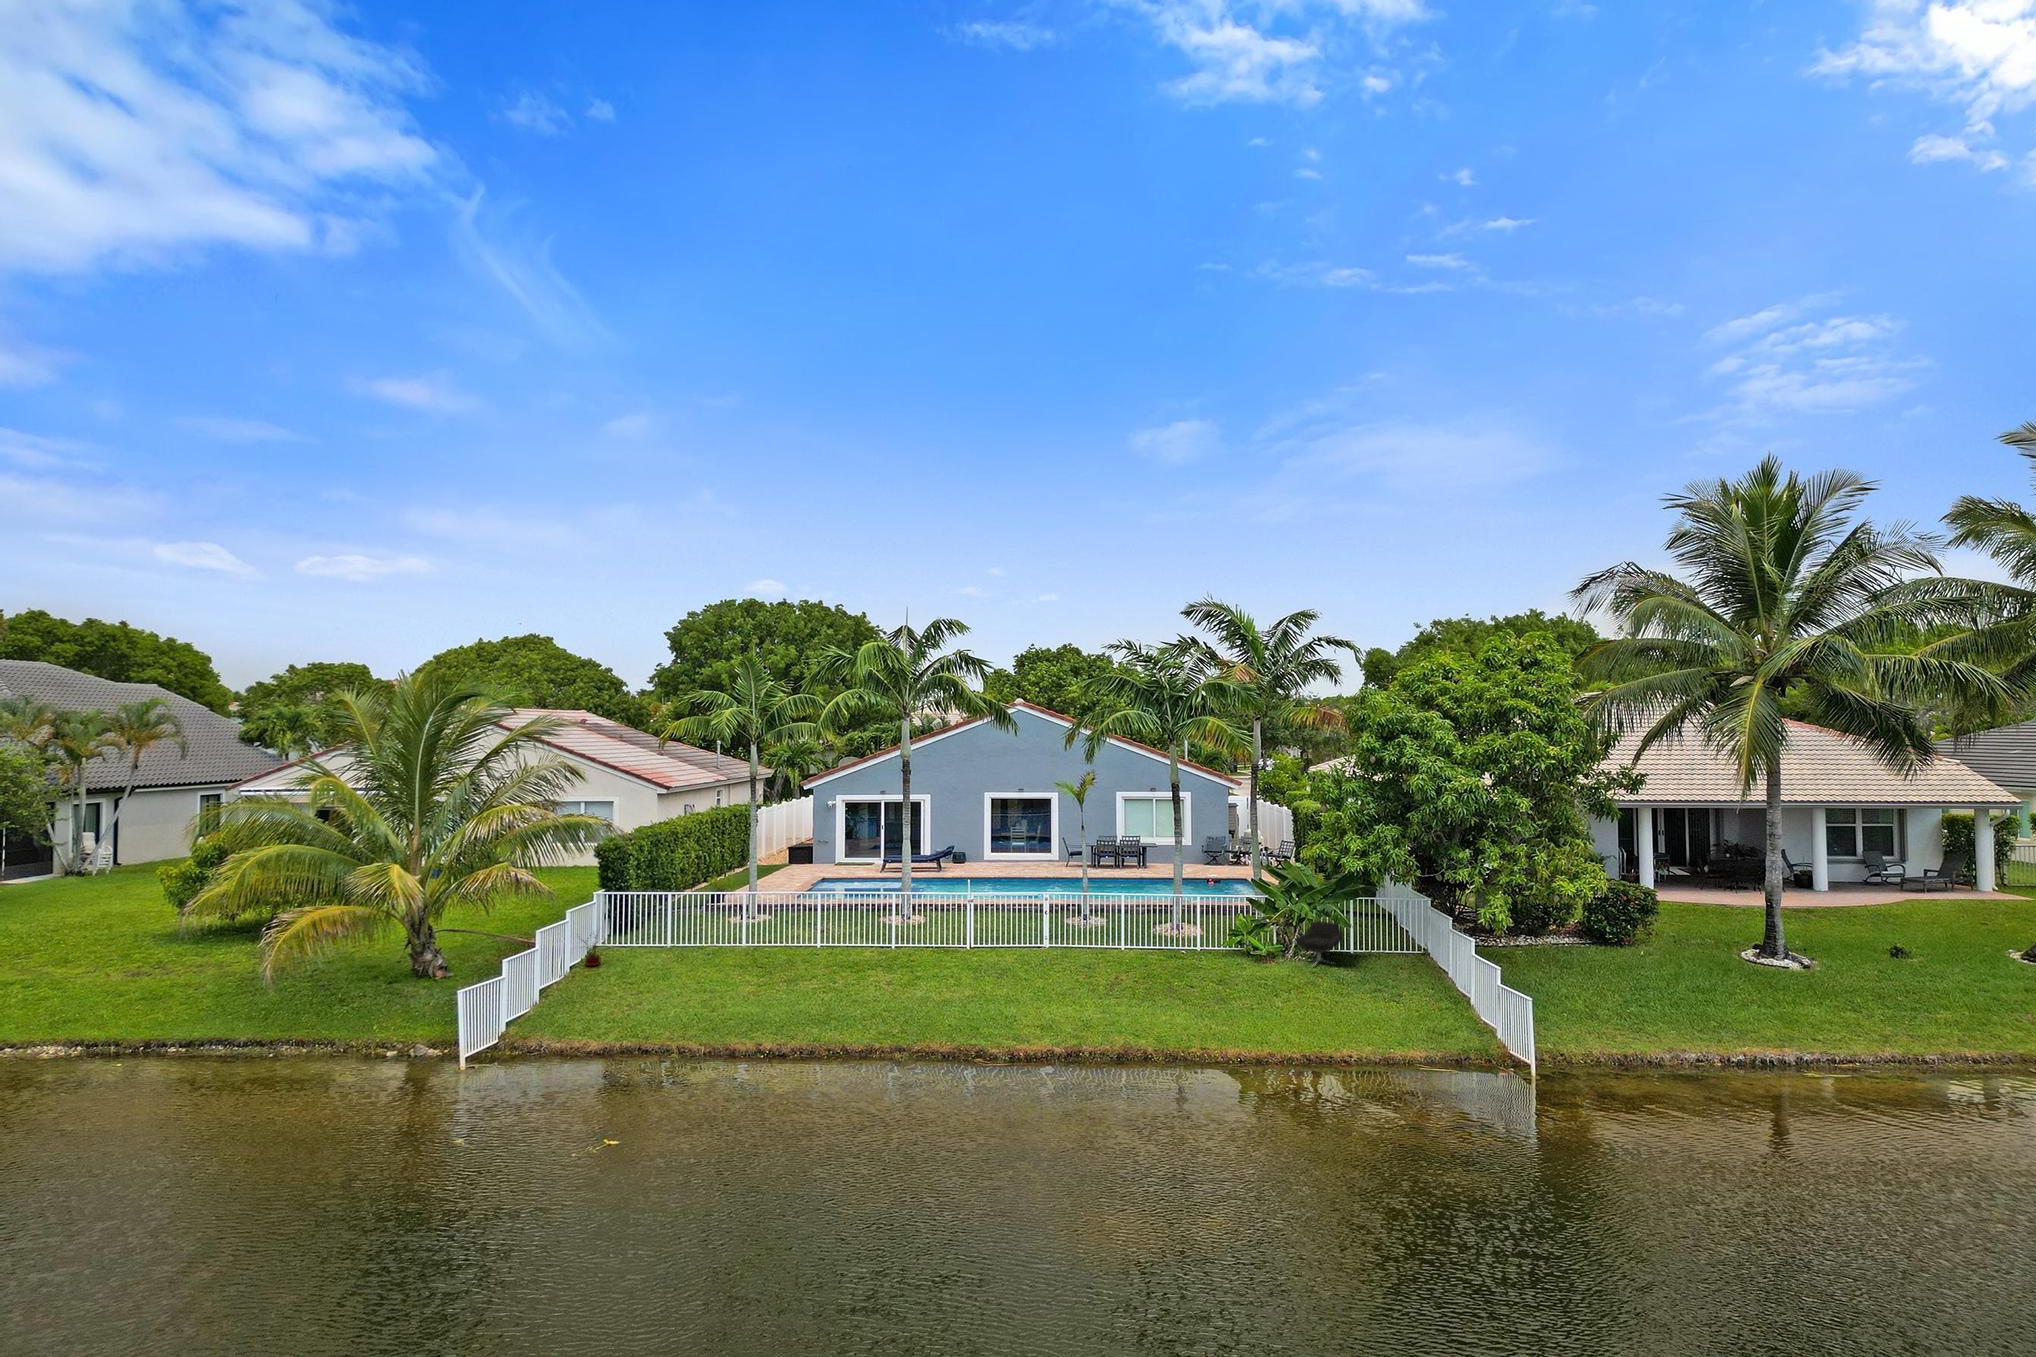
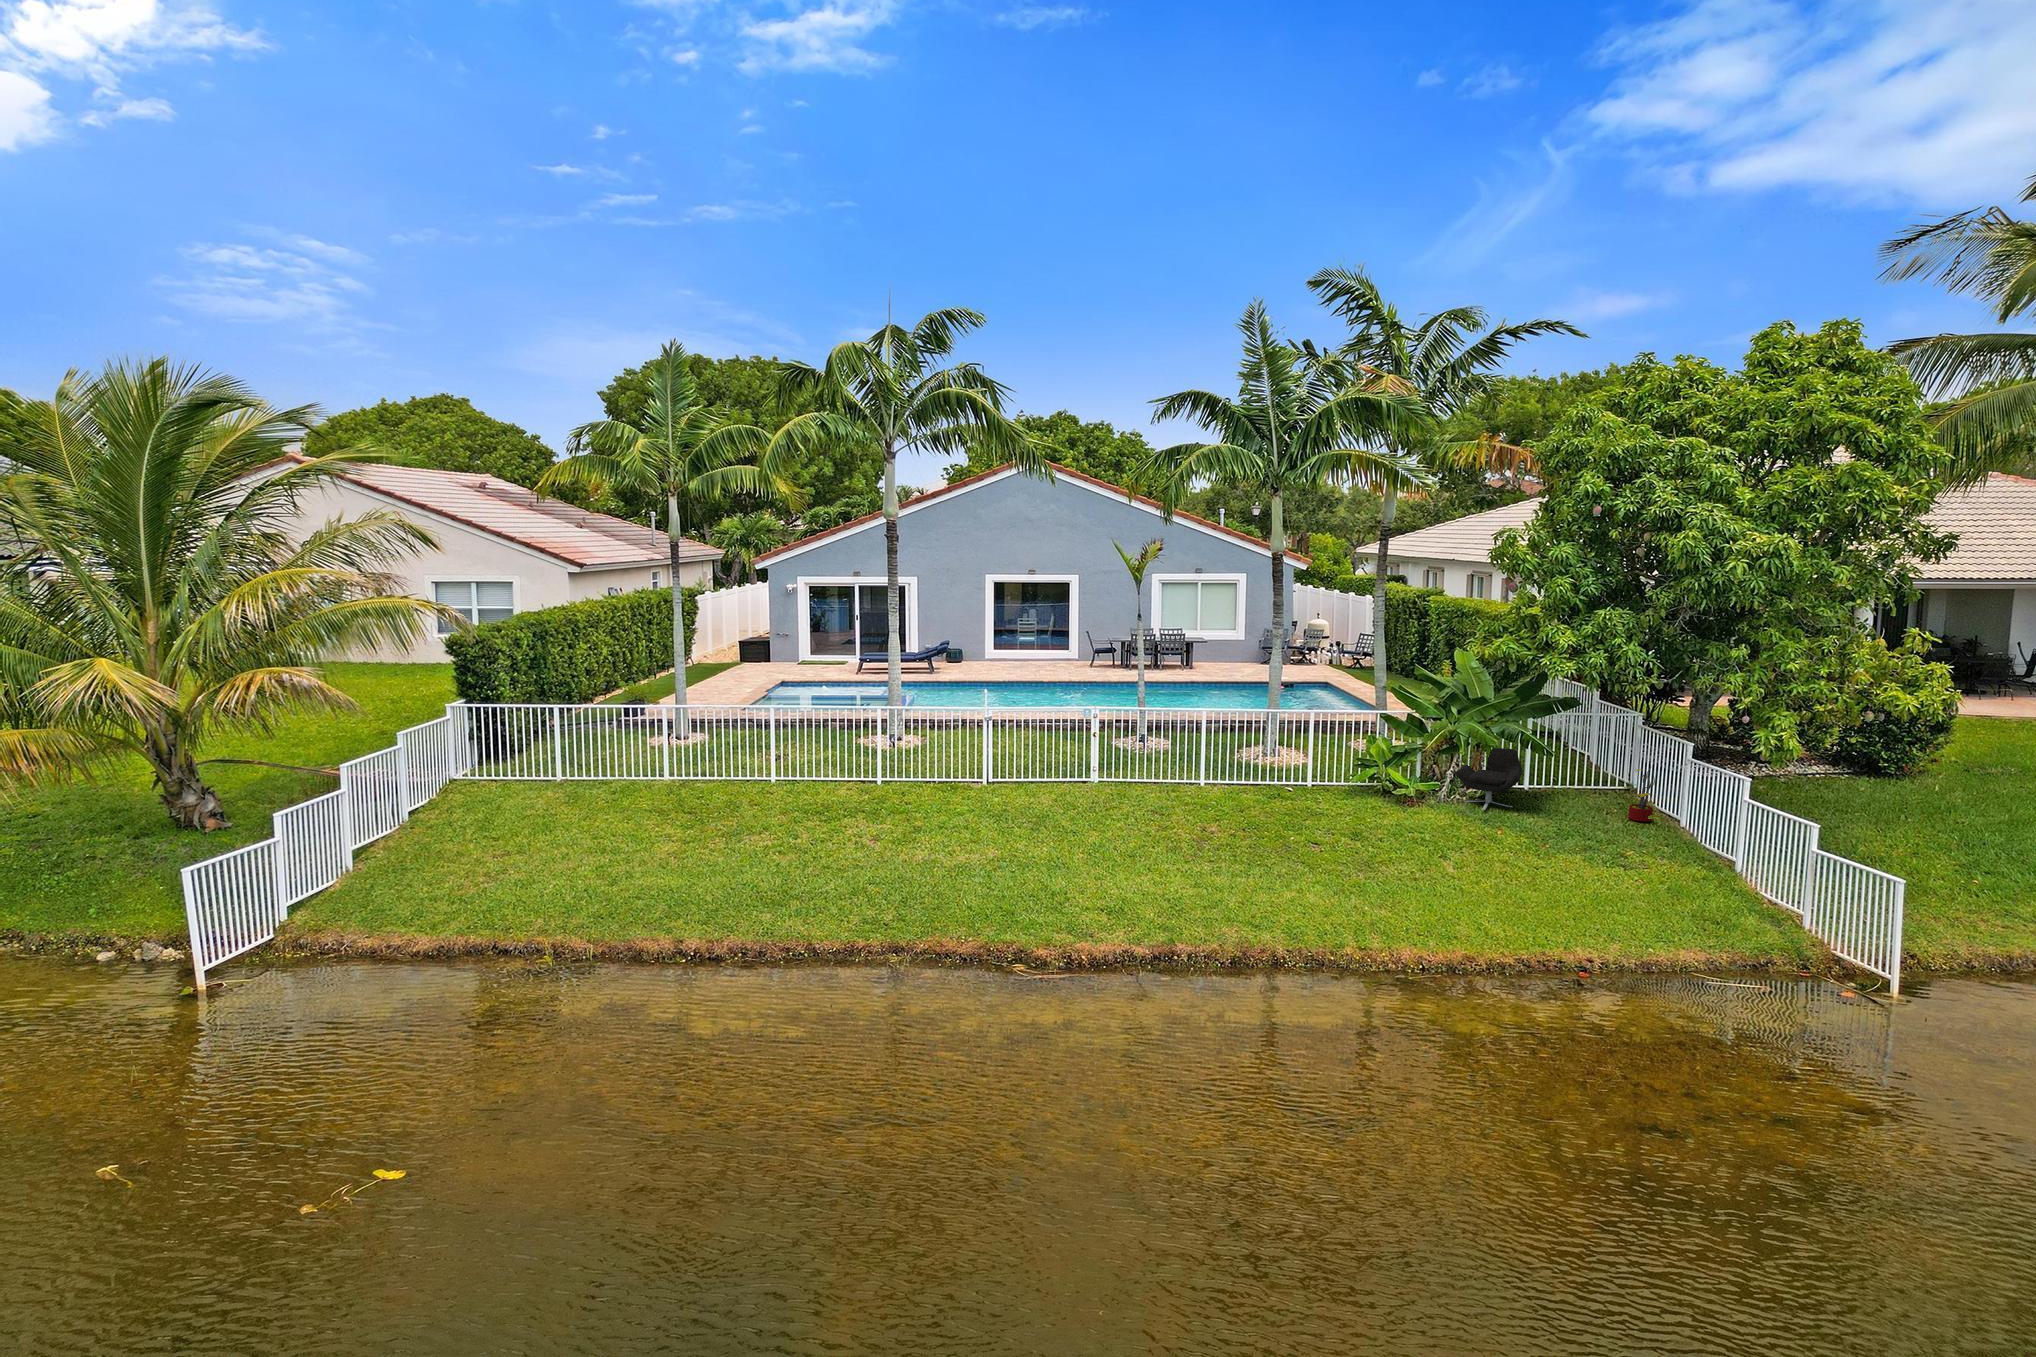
decorative plant: present [583,935,601,966] -> present [1628,766,1655,822]

